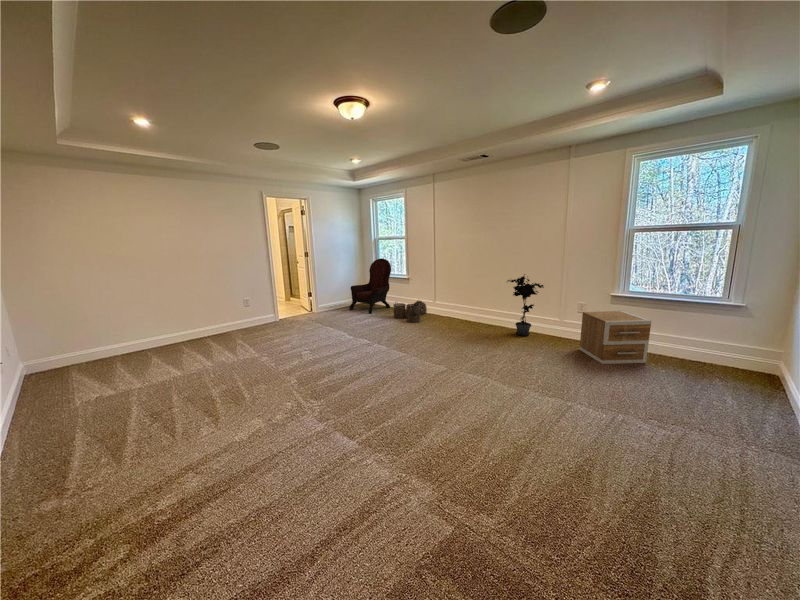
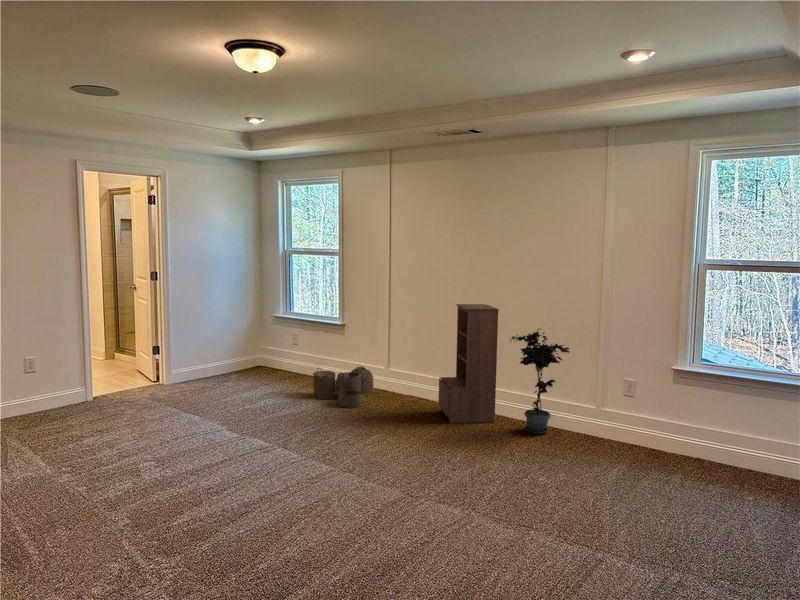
armchair: present [349,258,391,314] -> none [231,287,312,389]
bookshelf: none [464,262,500,331] -> present [439,304,499,423]
nightstand: present [579,311,651,364] -> none [625,395,731,484]

